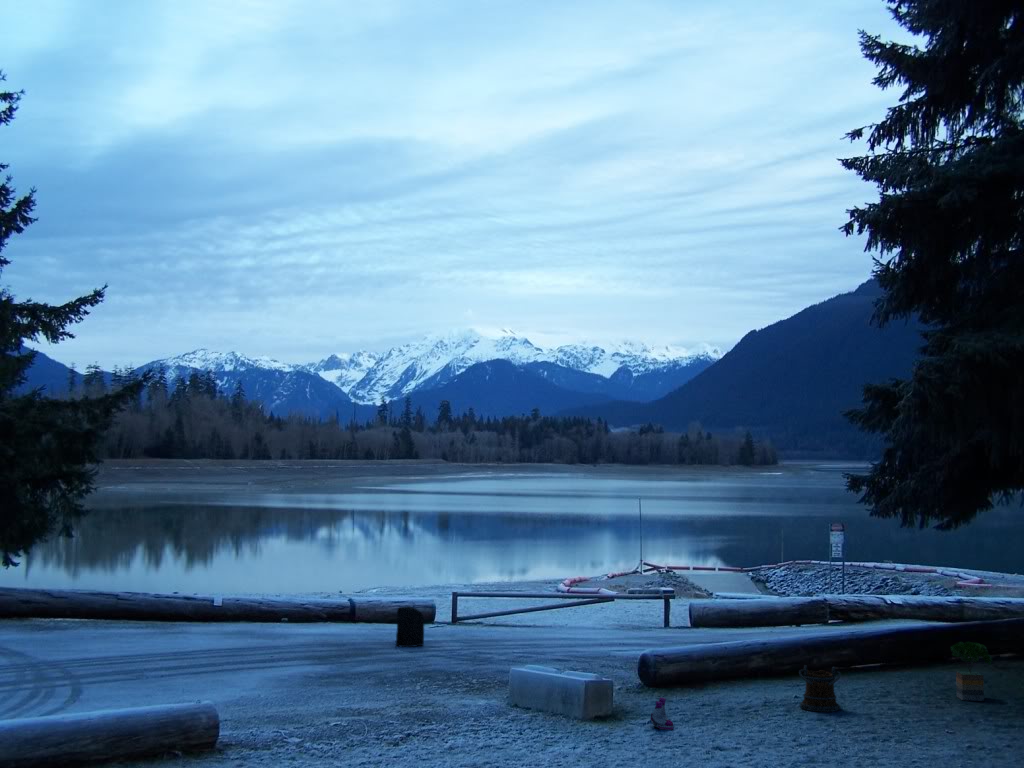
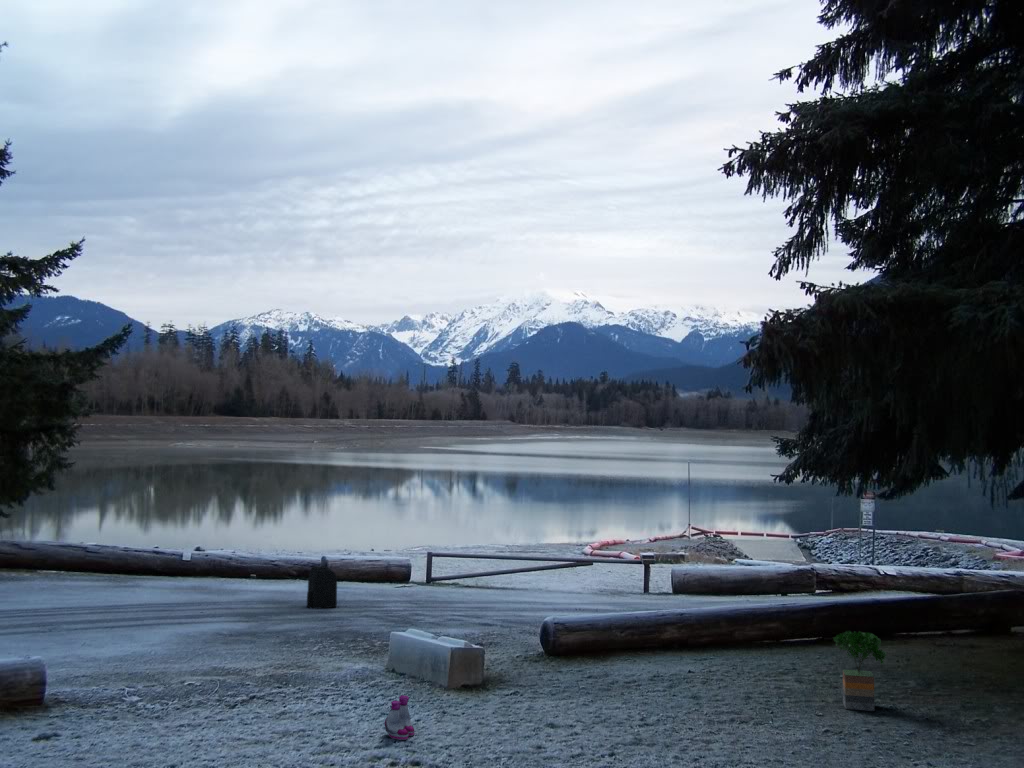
bucket: present [799,666,841,712] -> none [616,656,669,720]

